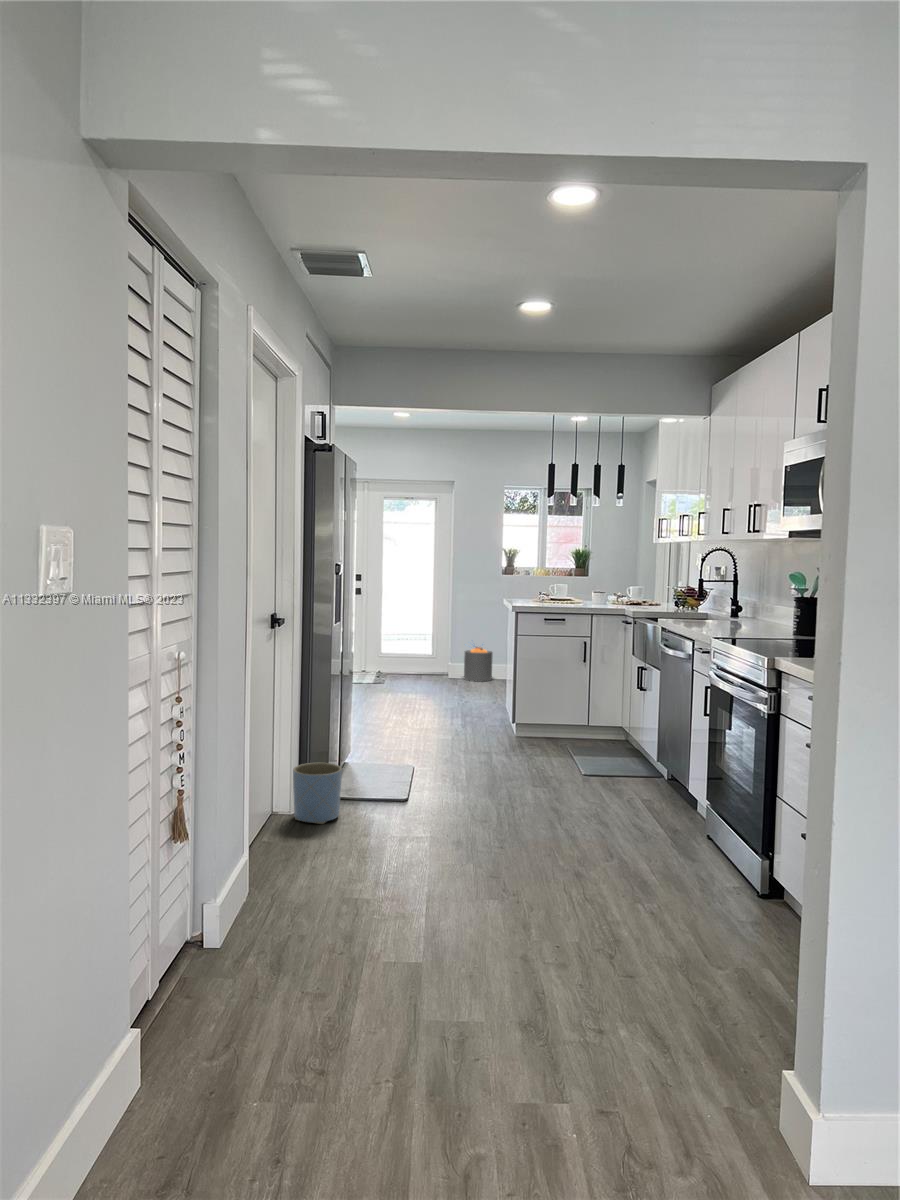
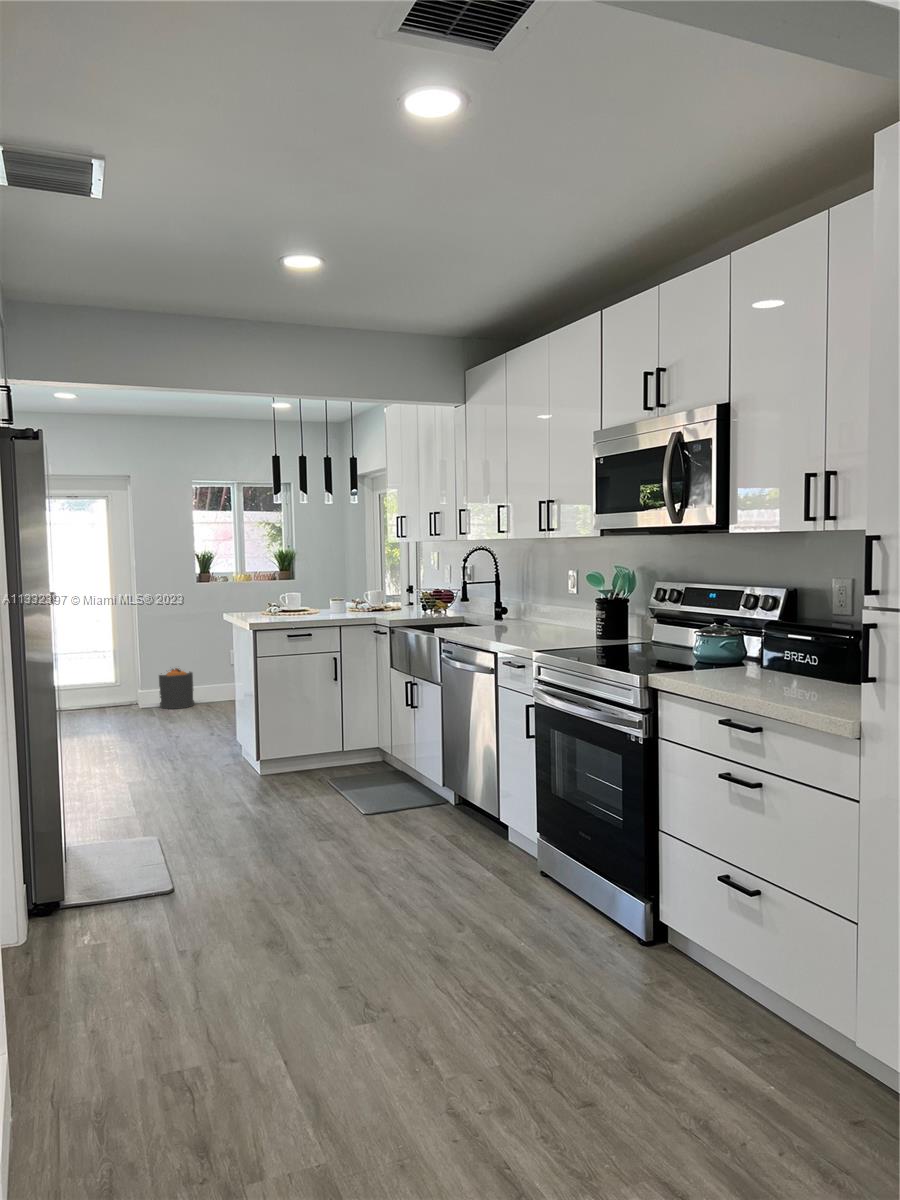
planter: present [293,763,342,824] -> none [21,880,97,974]

